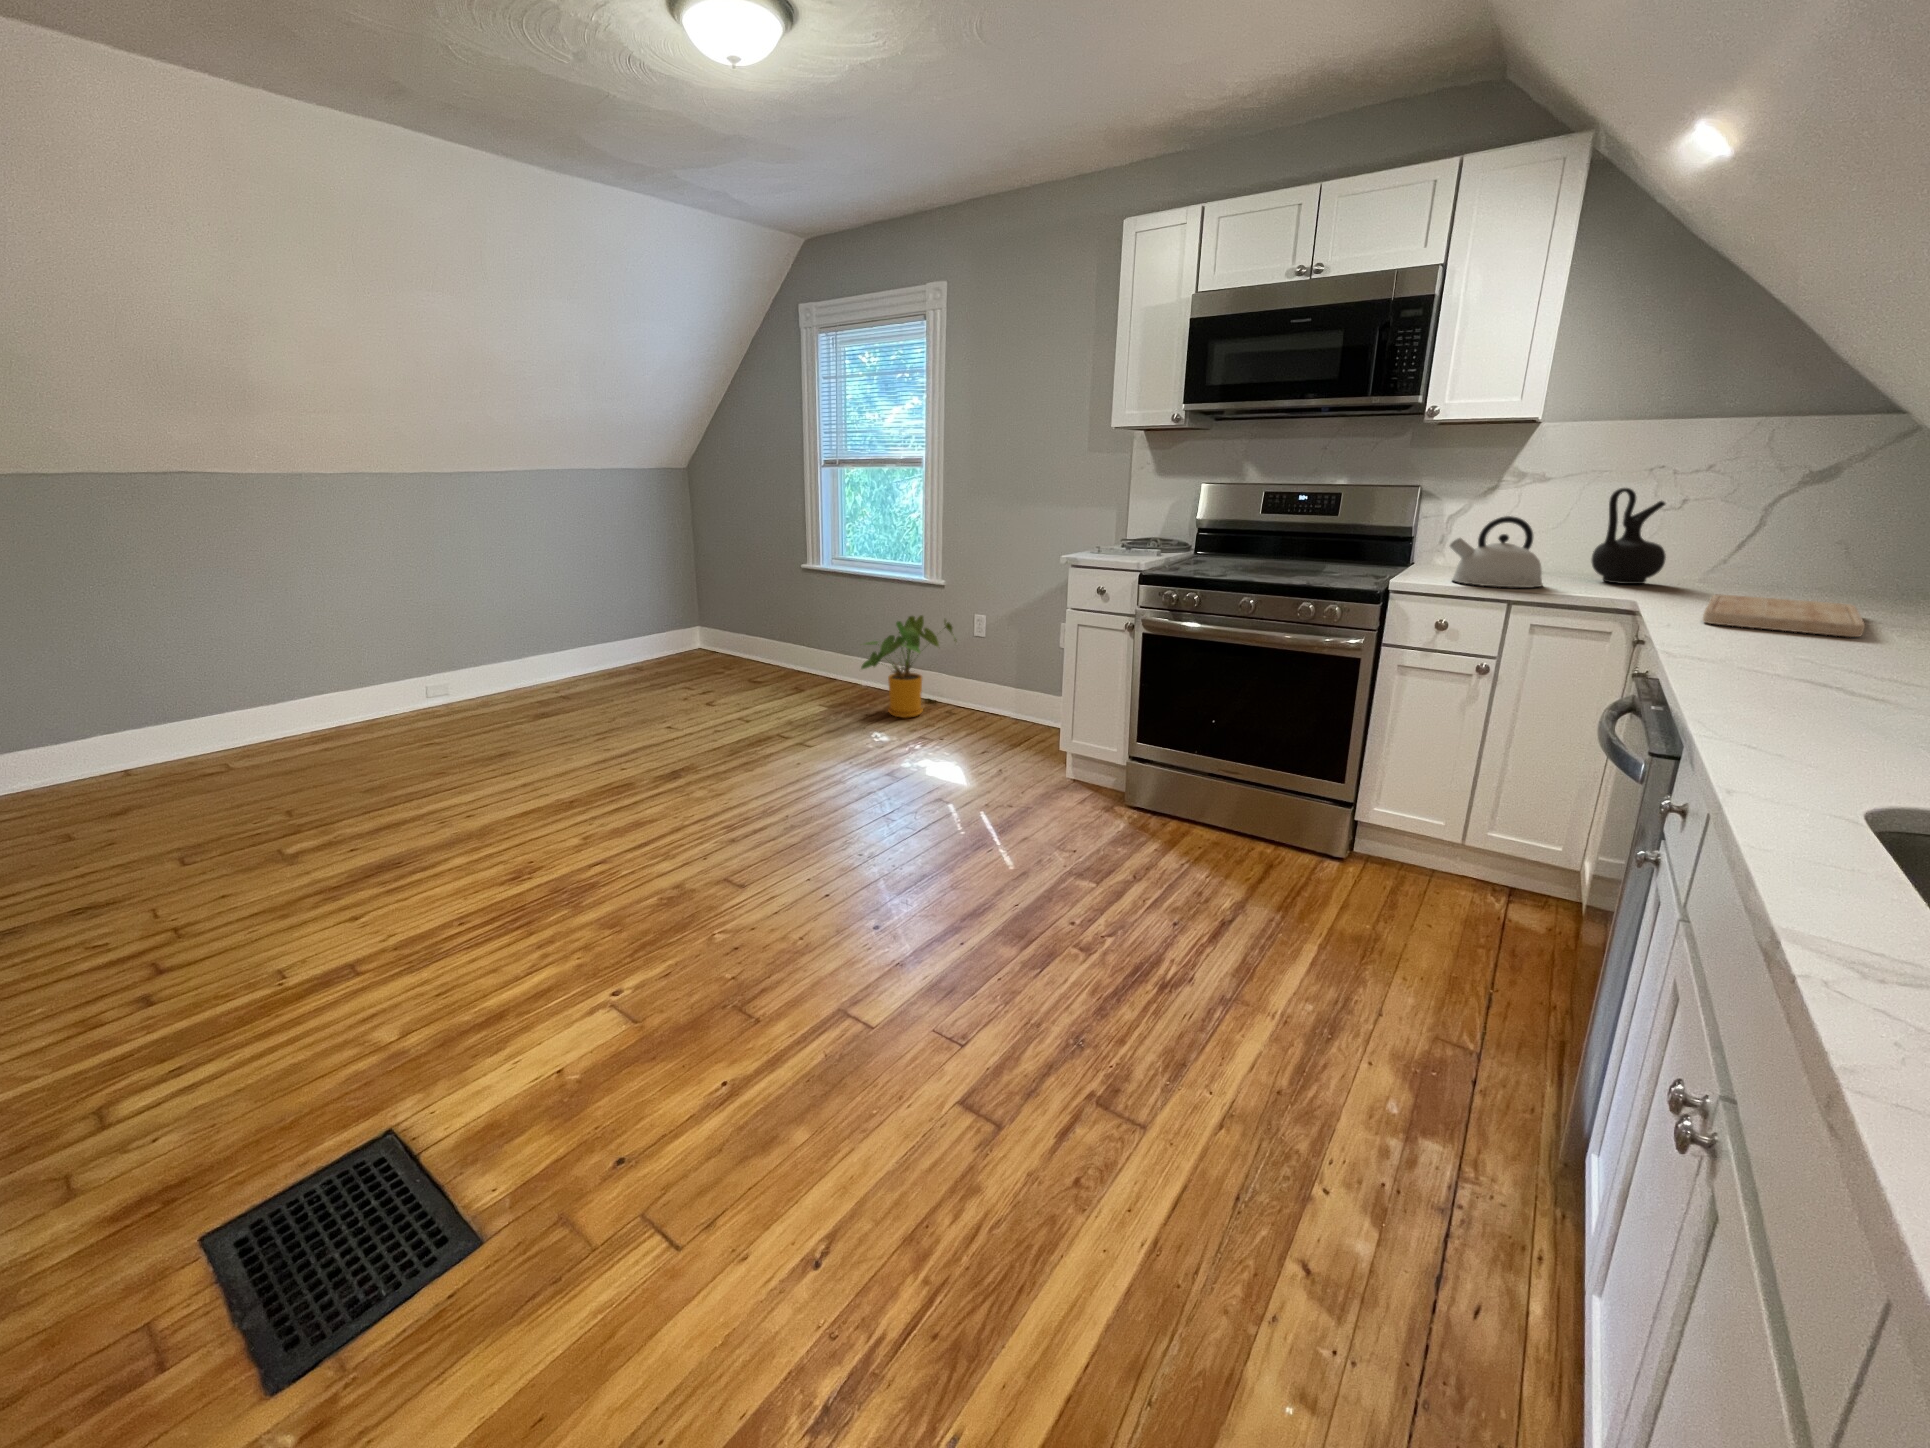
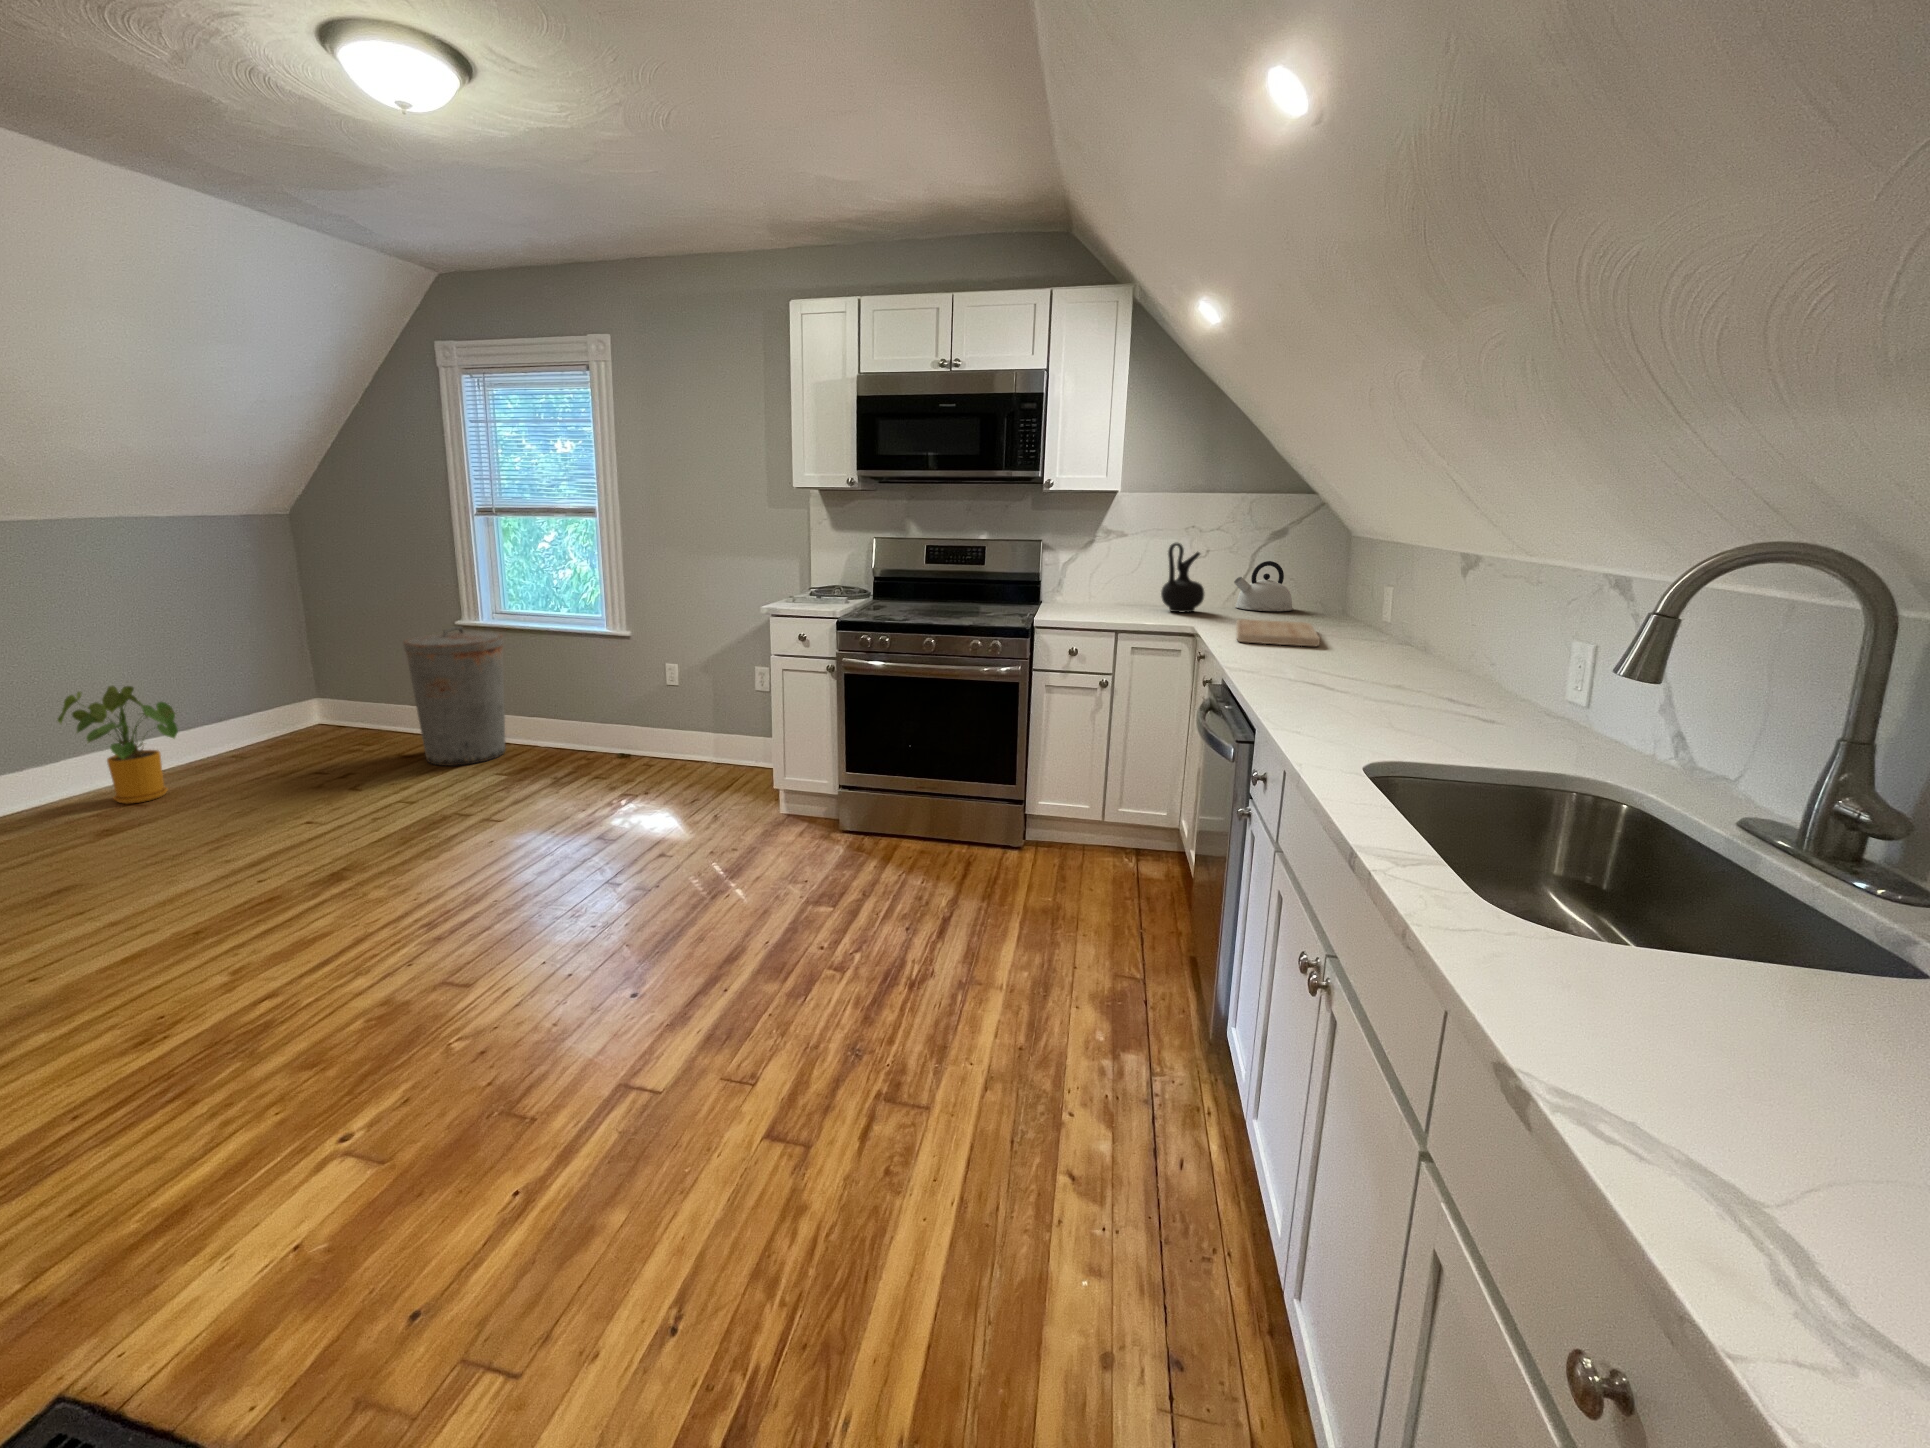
kettle: present [1450,516,1543,588] -> present [1234,561,1293,611]
trash can: none [760,569,839,693] -> present [403,627,506,766]
house plant: present [861,615,956,718] -> present [58,686,178,804]

